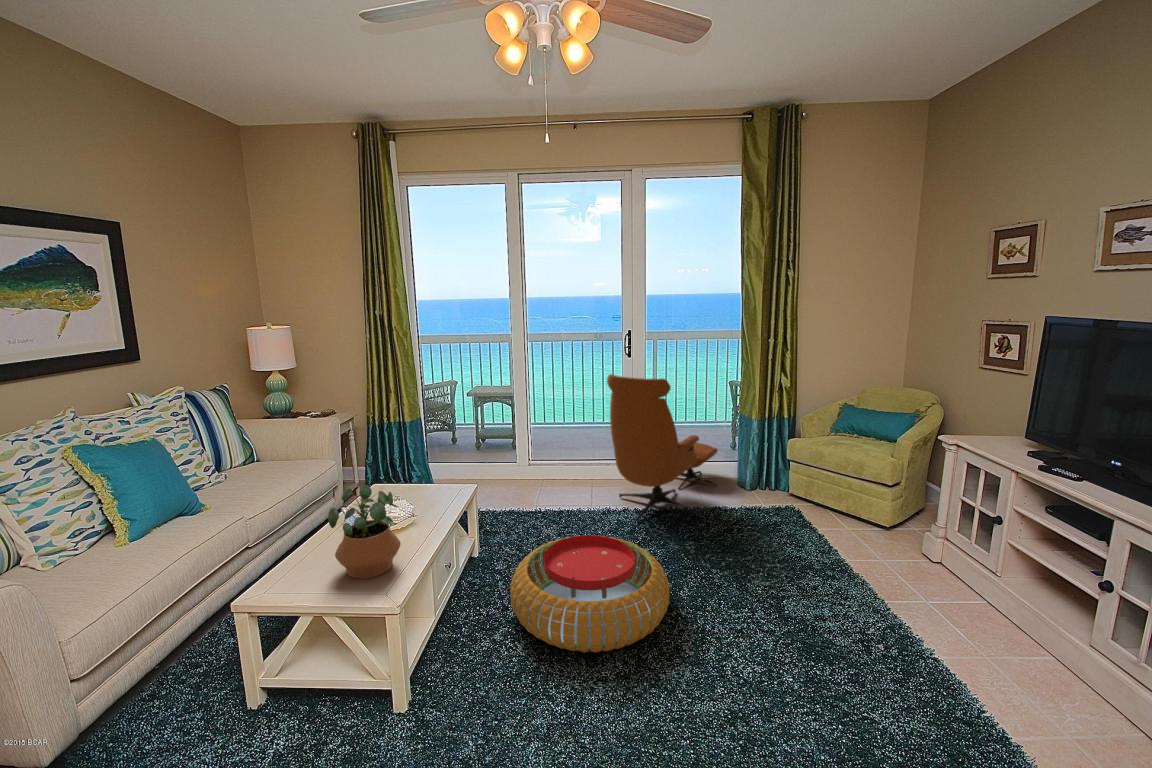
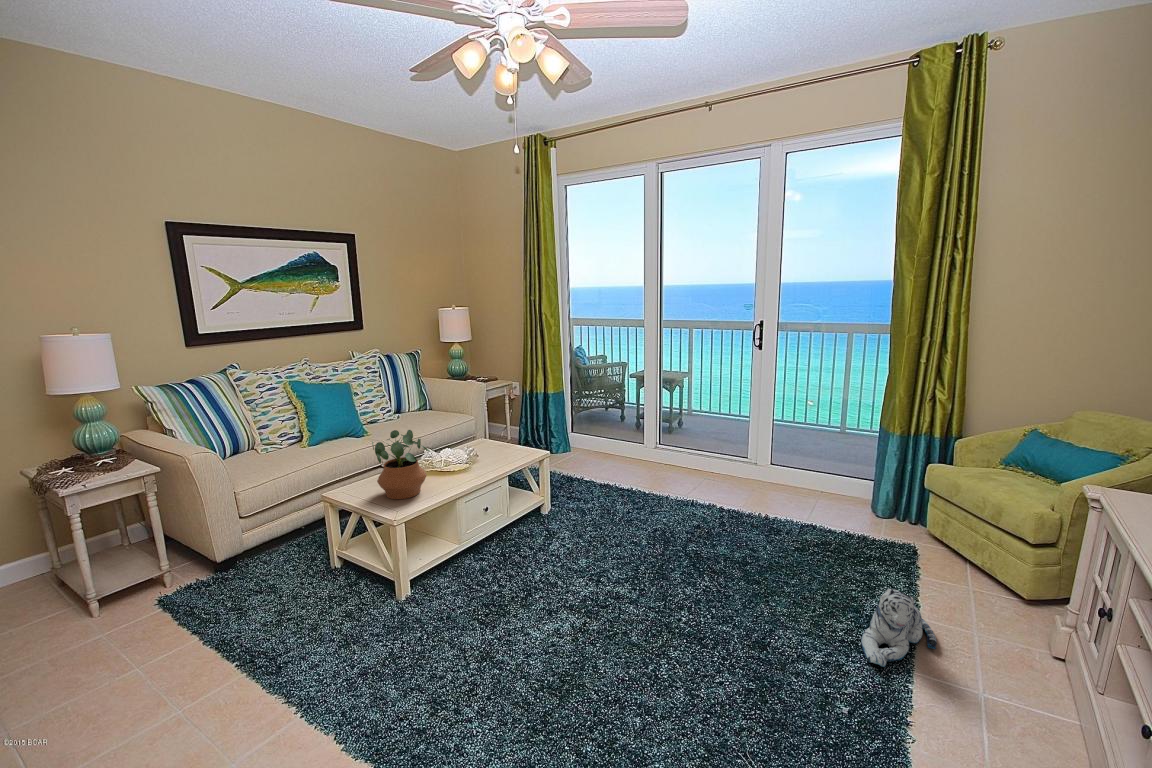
lounge chair: present [607,374,718,521] -> none [688,364,852,531]
pouf: present [510,535,669,653] -> none [514,513,666,620]
plush toy: none [817,538,867,600] -> present [861,589,937,667]

